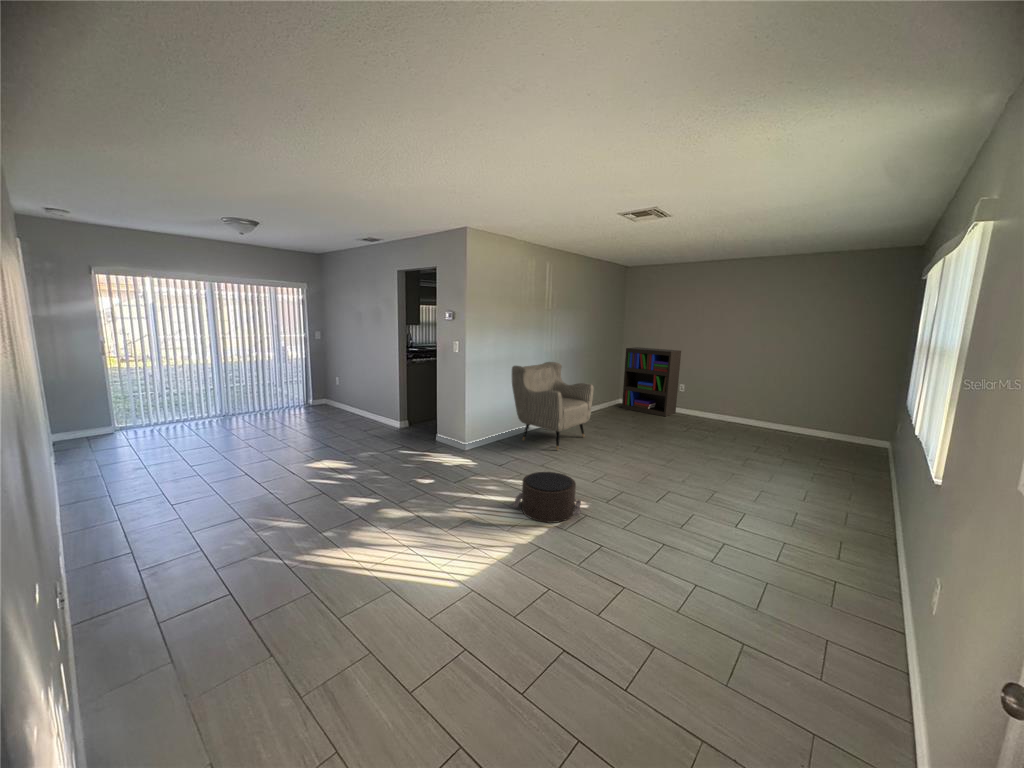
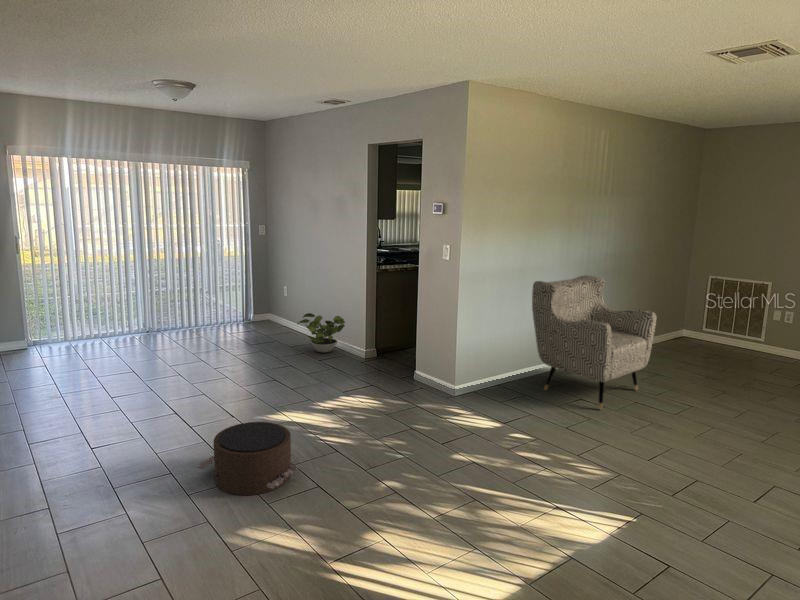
bookshelf: present [622,347,681,417] -> none [686,254,791,362]
potted plant: none [345,396,383,425] -> present [298,313,345,353]
pouf: present [513,472,581,523] -> present [197,422,298,495]

